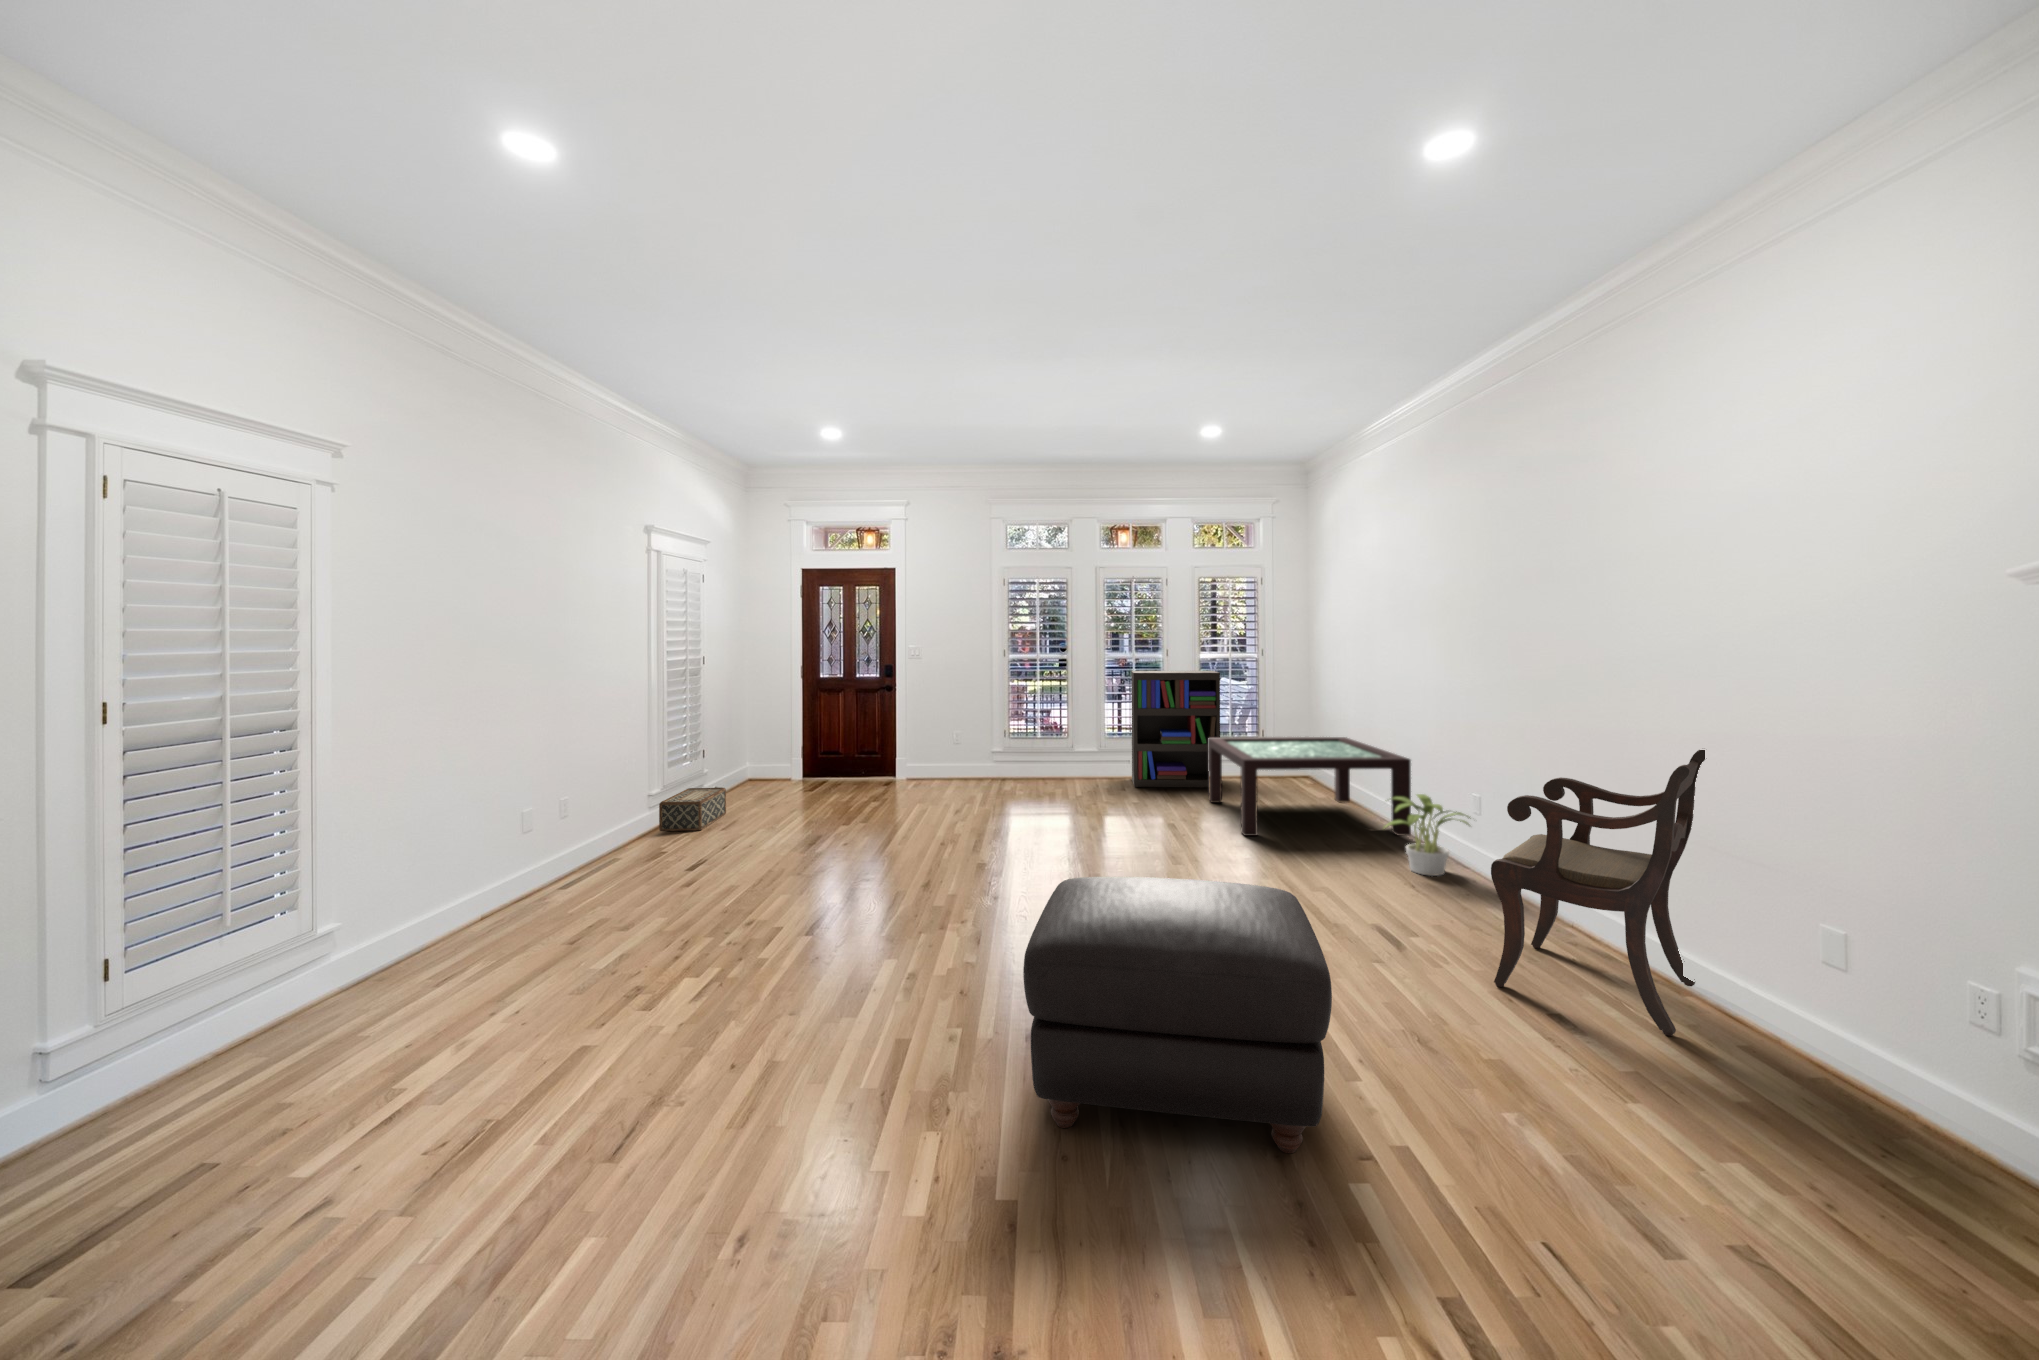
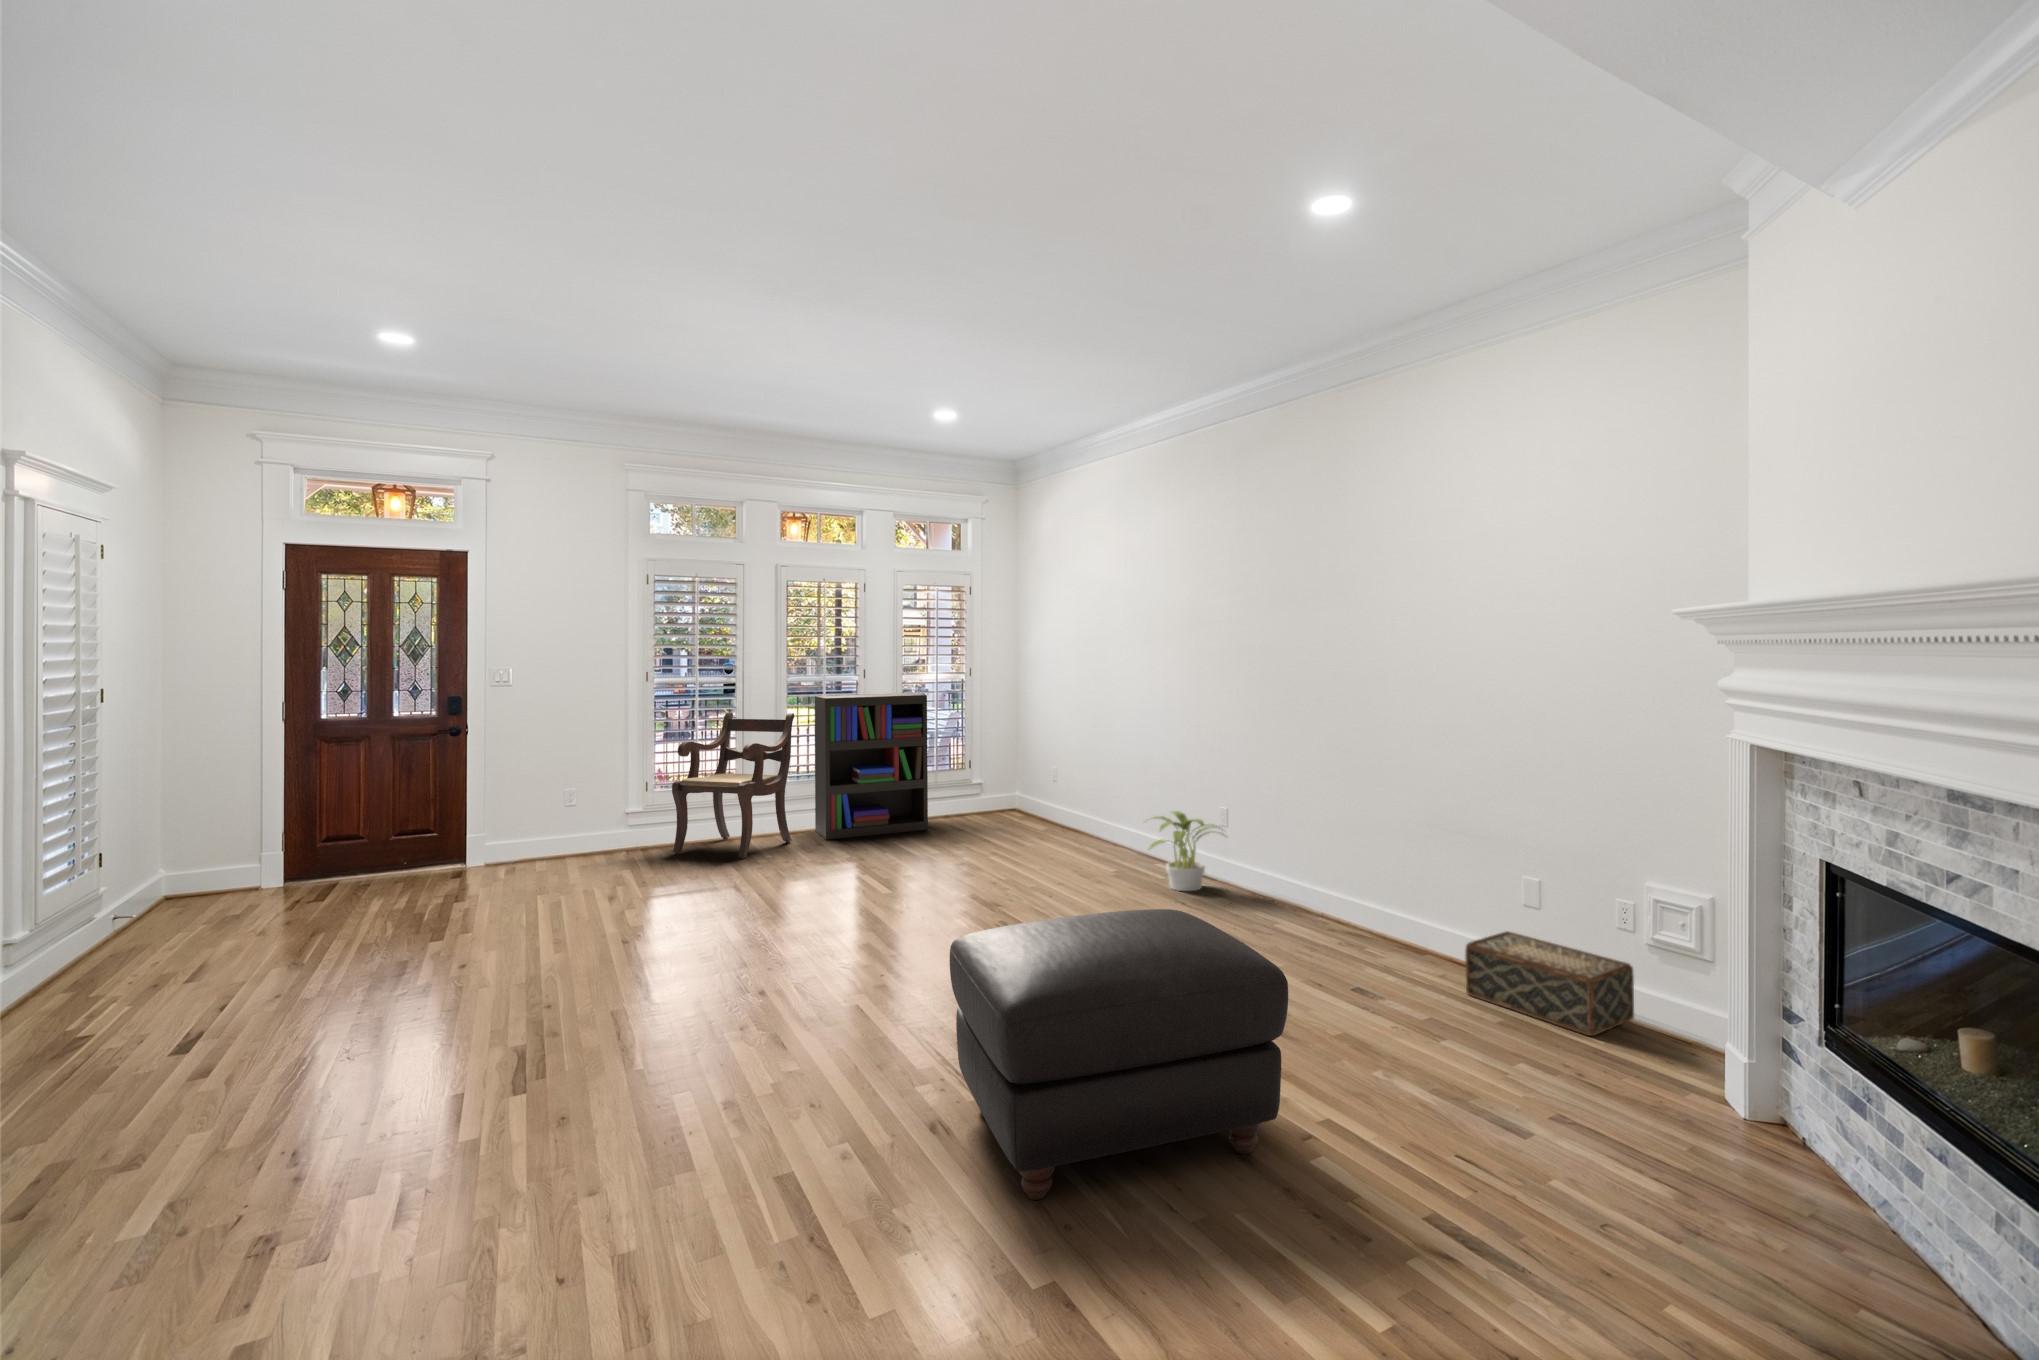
coffee table: present [1208,737,1411,836] -> none [926,761,1150,879]
armchair: present [1491,750,1705,1036] -> present [672,712,794,859]
woven basket: present [659,788,726,831] -> present [1465,931,1634,1036]

